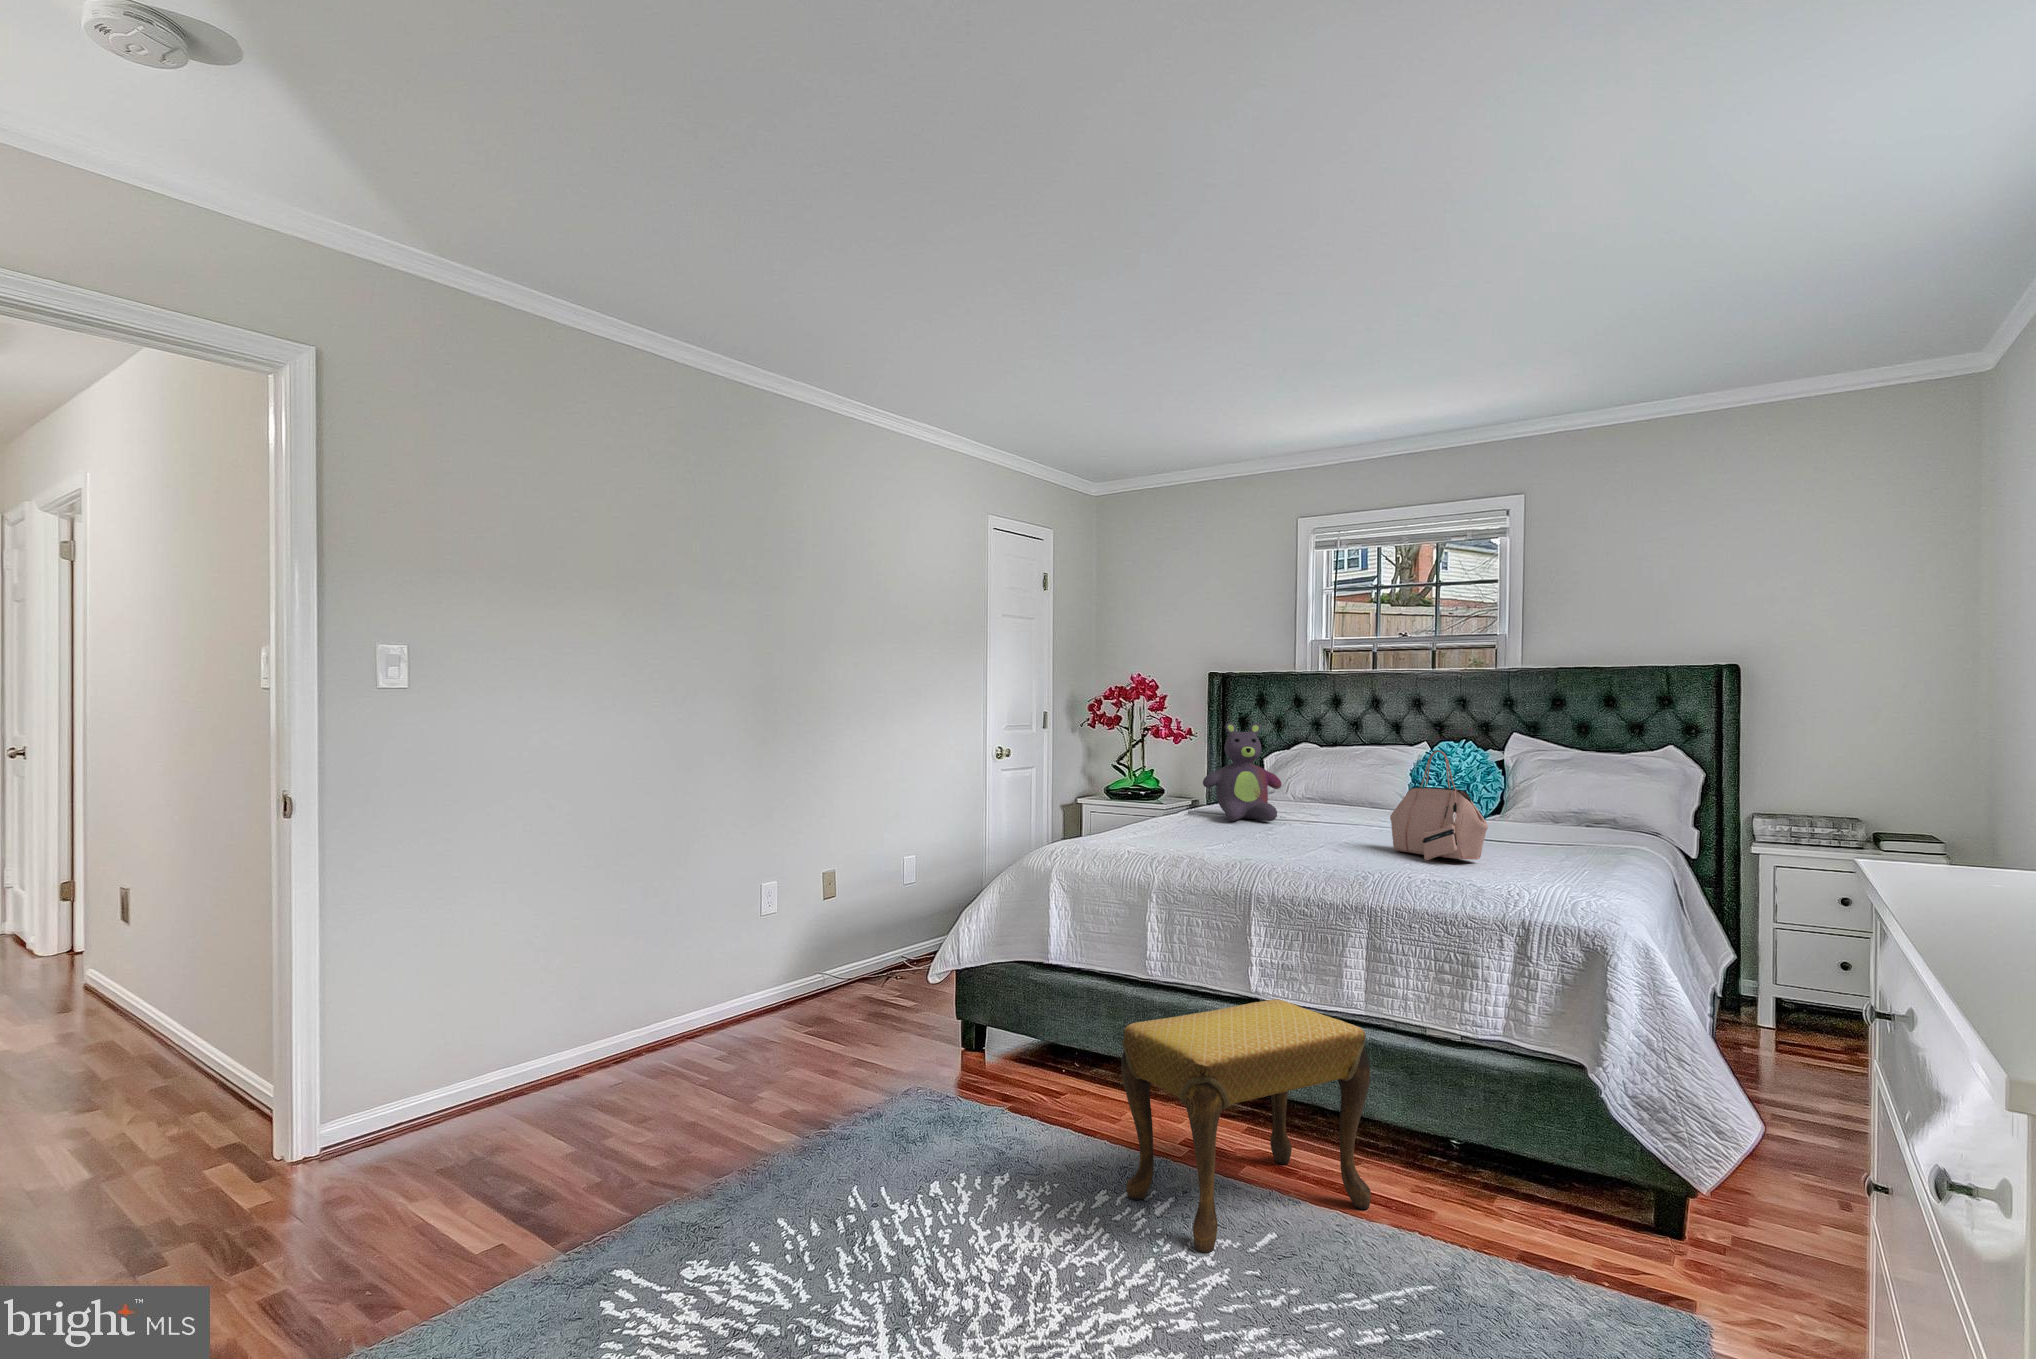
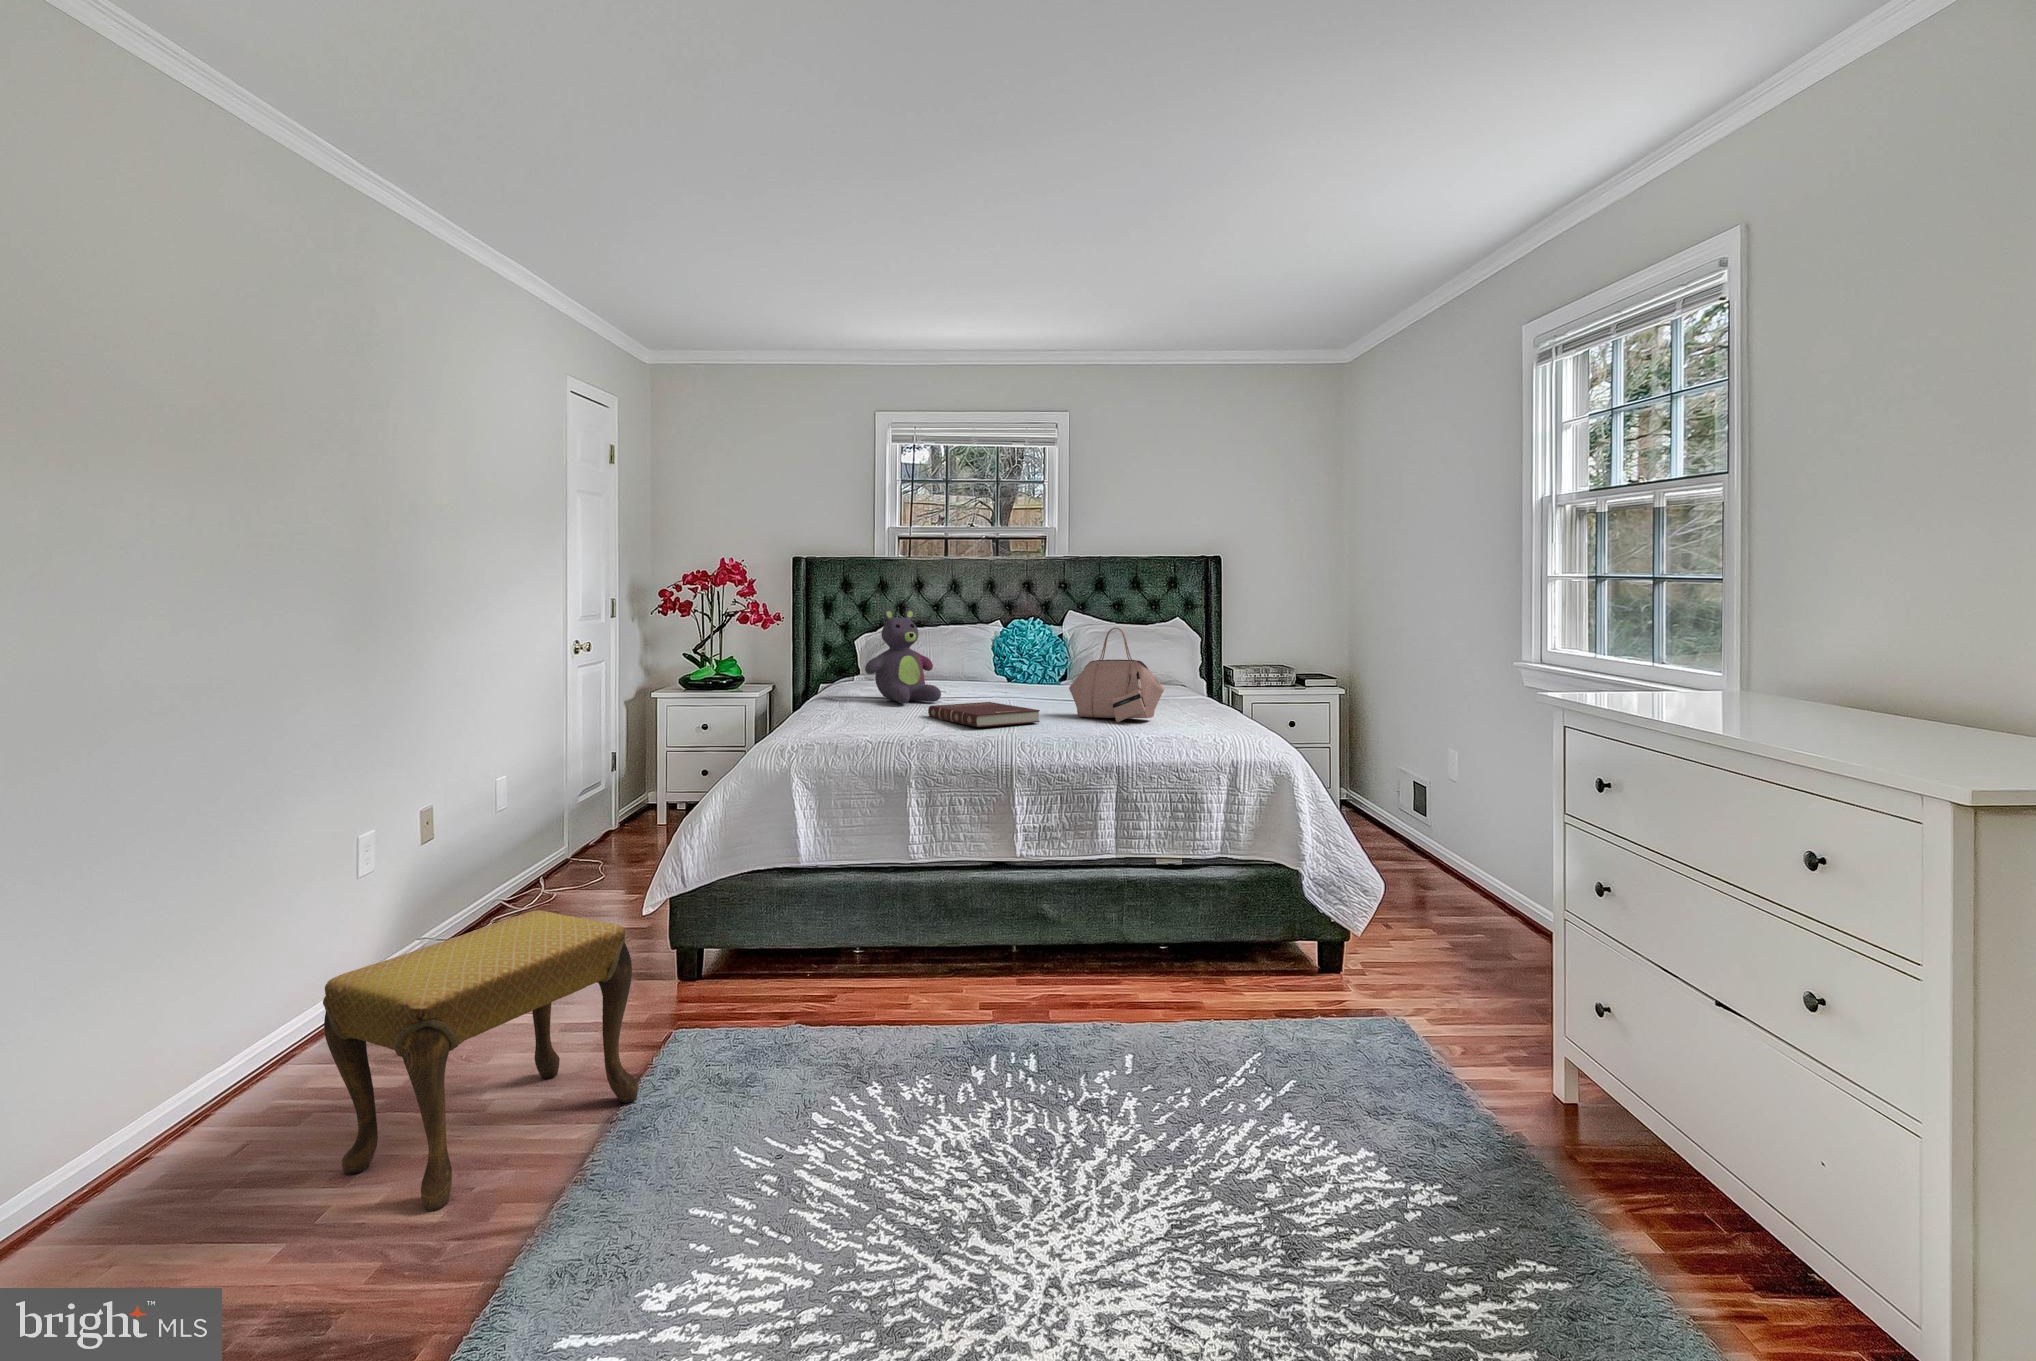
book: none [1234,824,1335,851] -> present [928,702,1040,727]
footstool: present [1121,999,1371,1253] -> present [323,910,638,1211]

